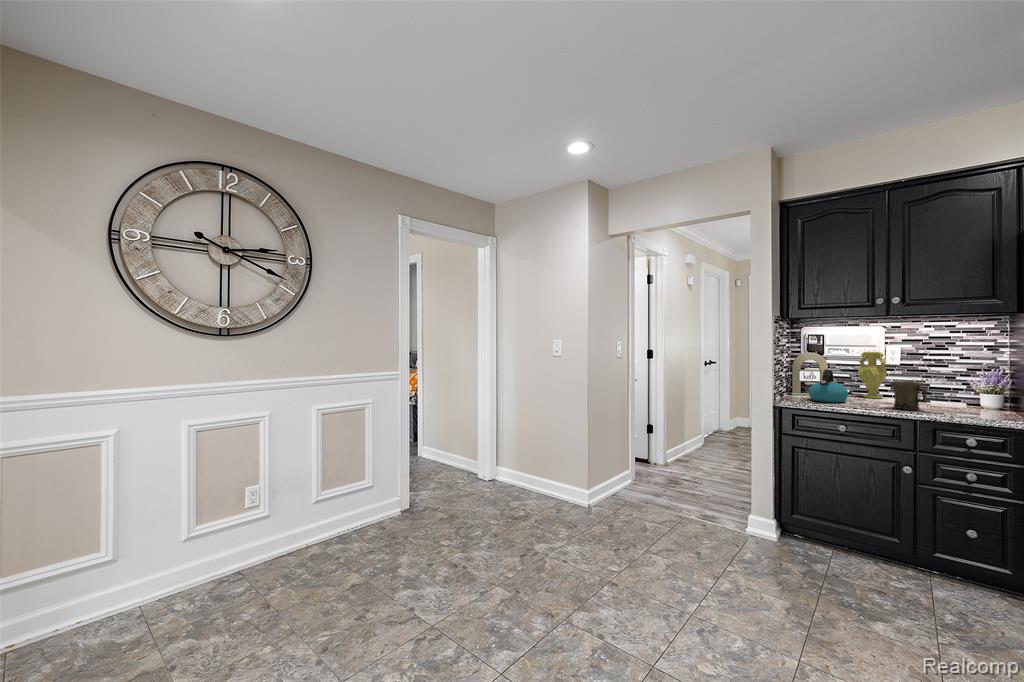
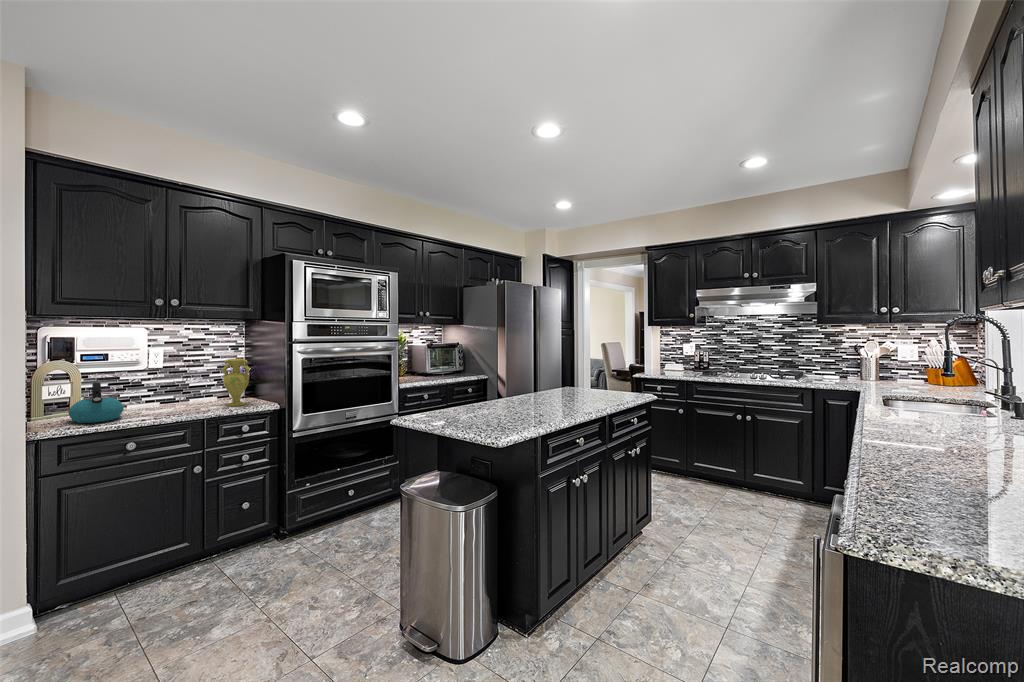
vase: present [858,352,887,398] -> present [222,359,250,406]
mug: present [890,381,927,410] -> none [171,386,207,414]

